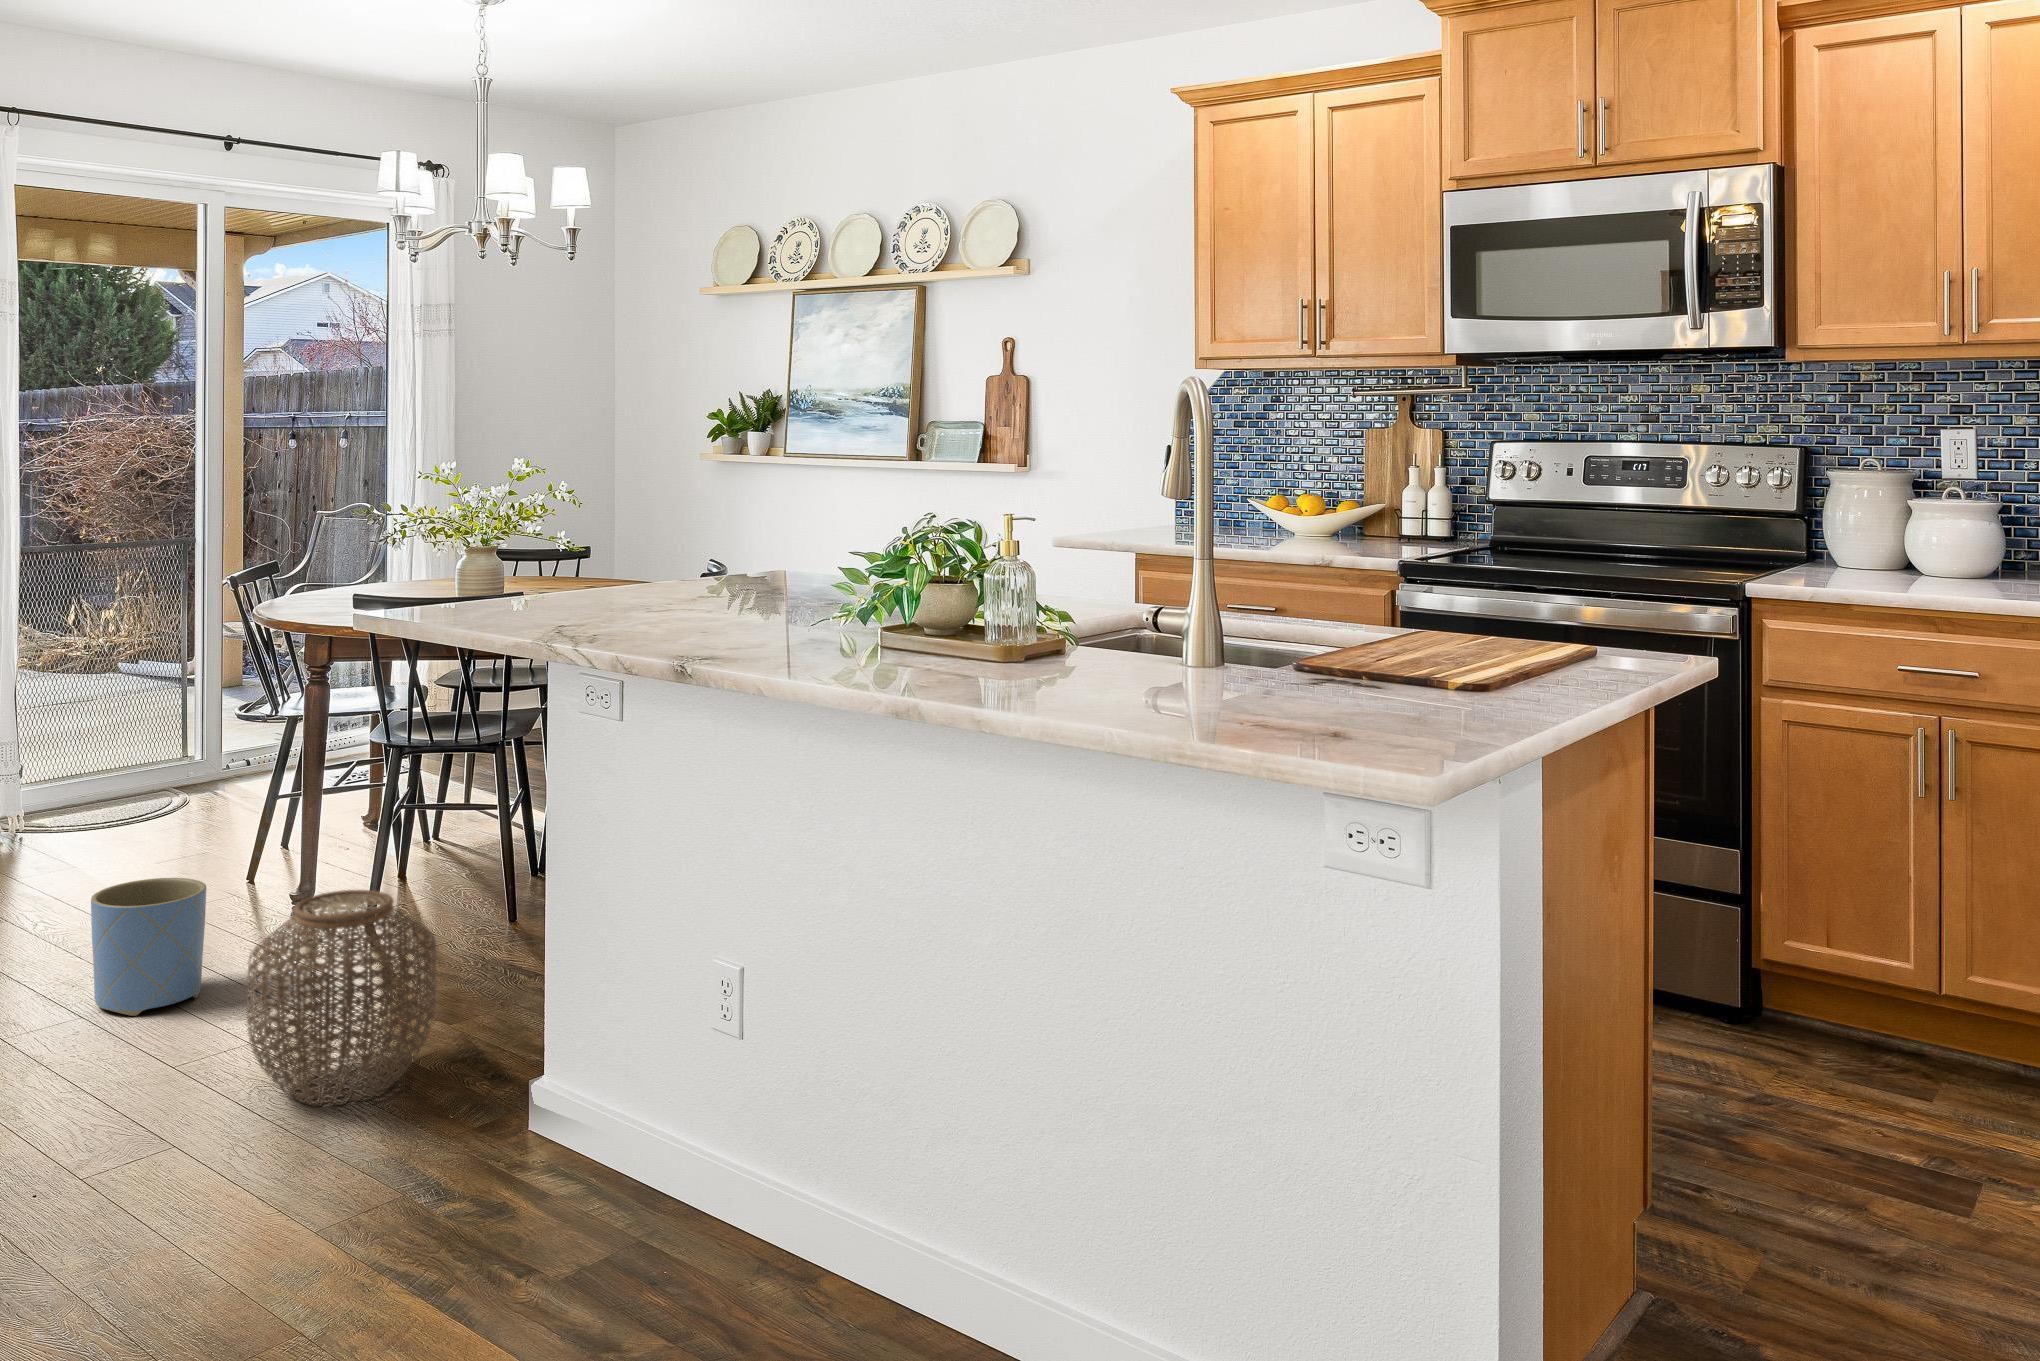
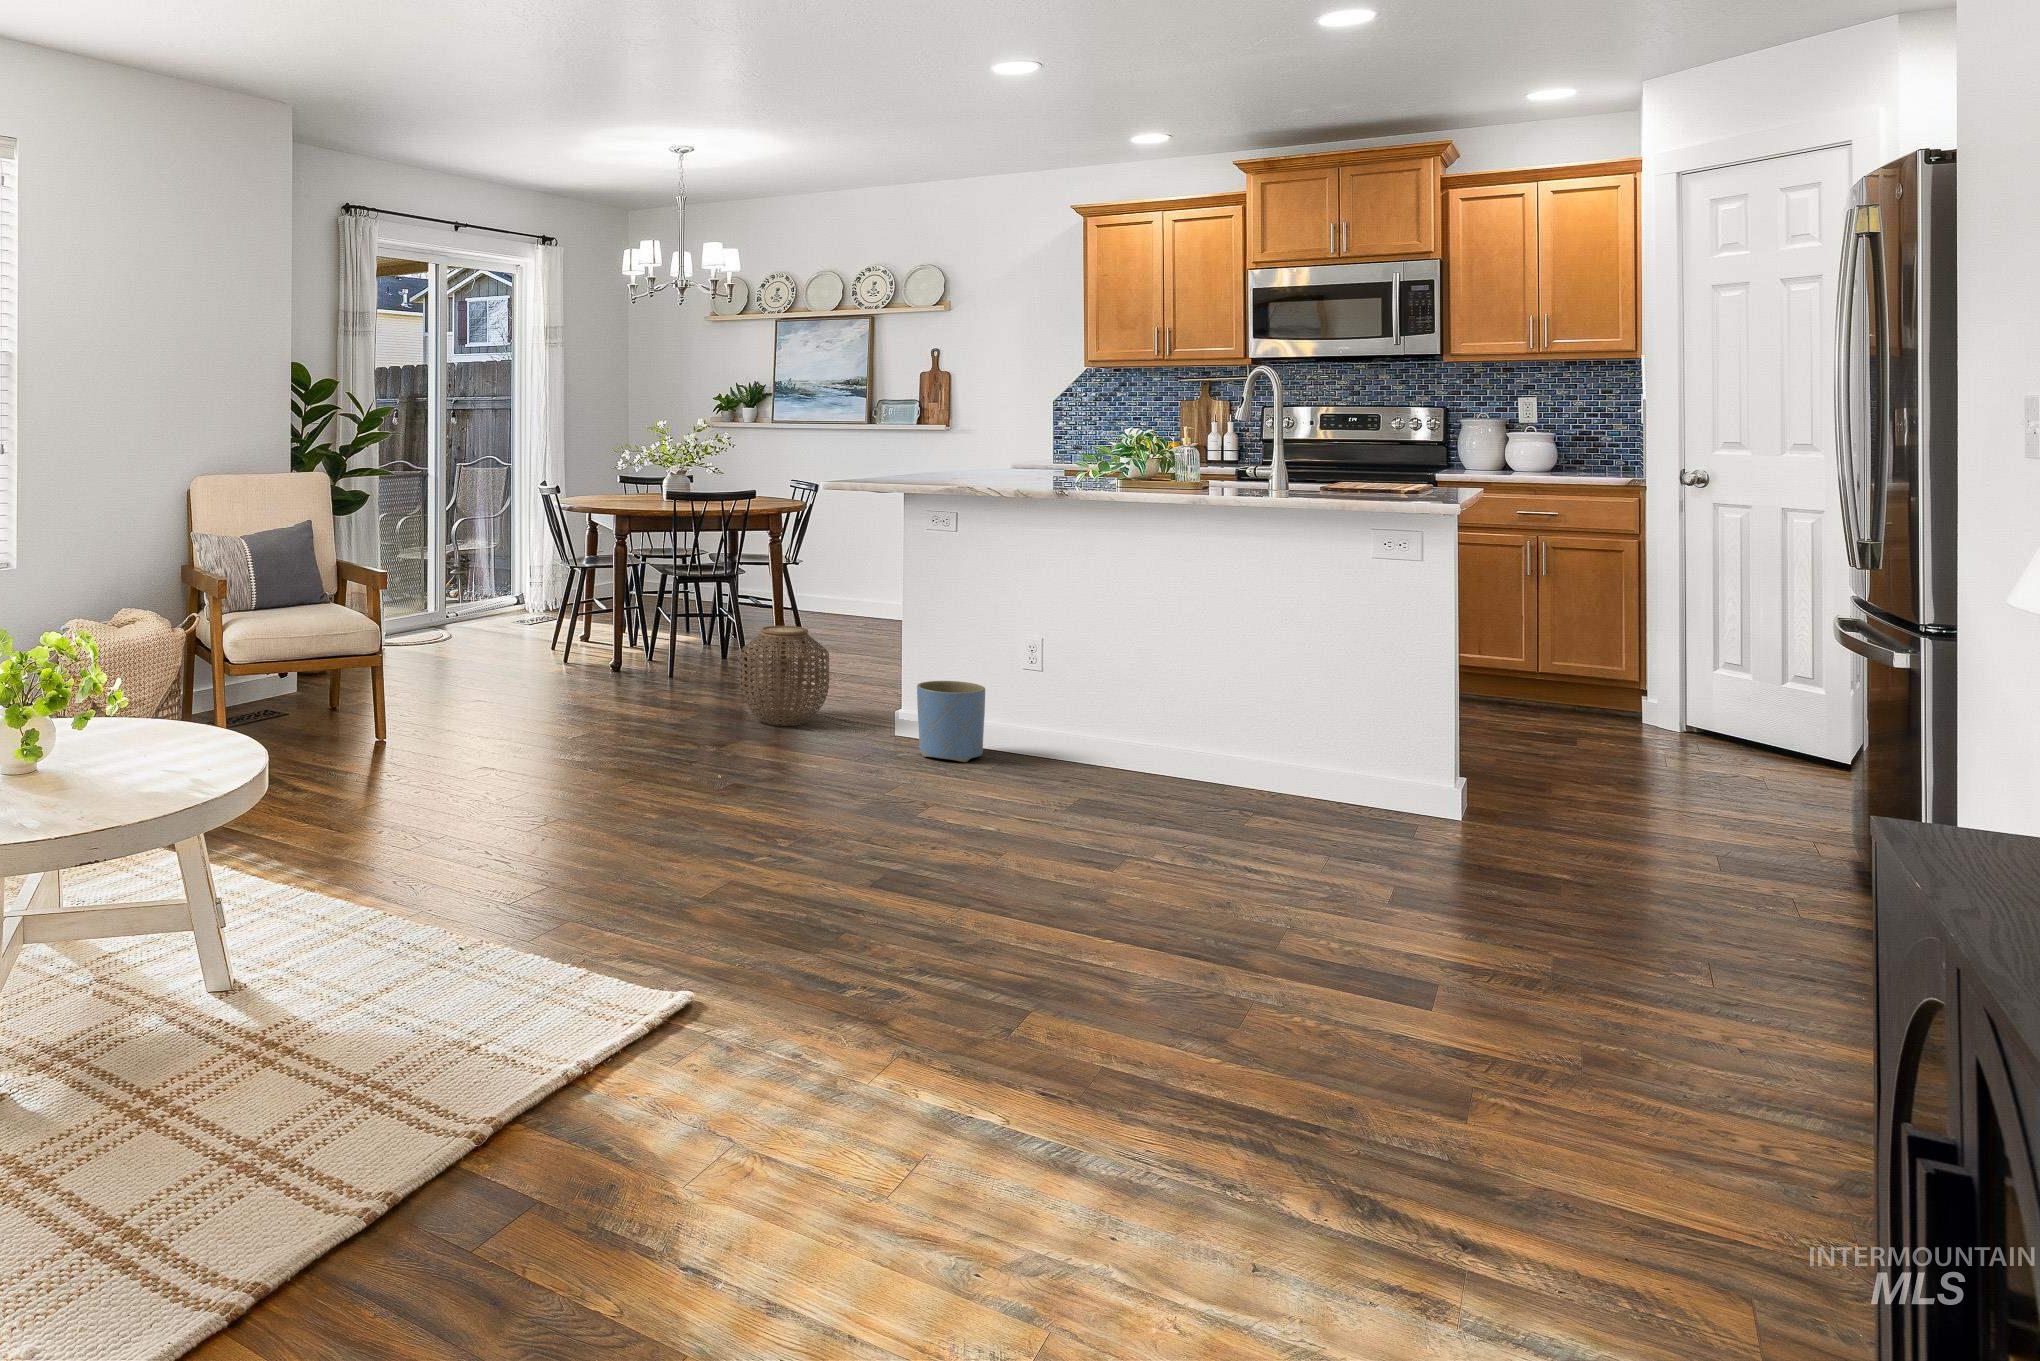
planter: present [91,878,206,1016] -> present [917,681,985,762]

